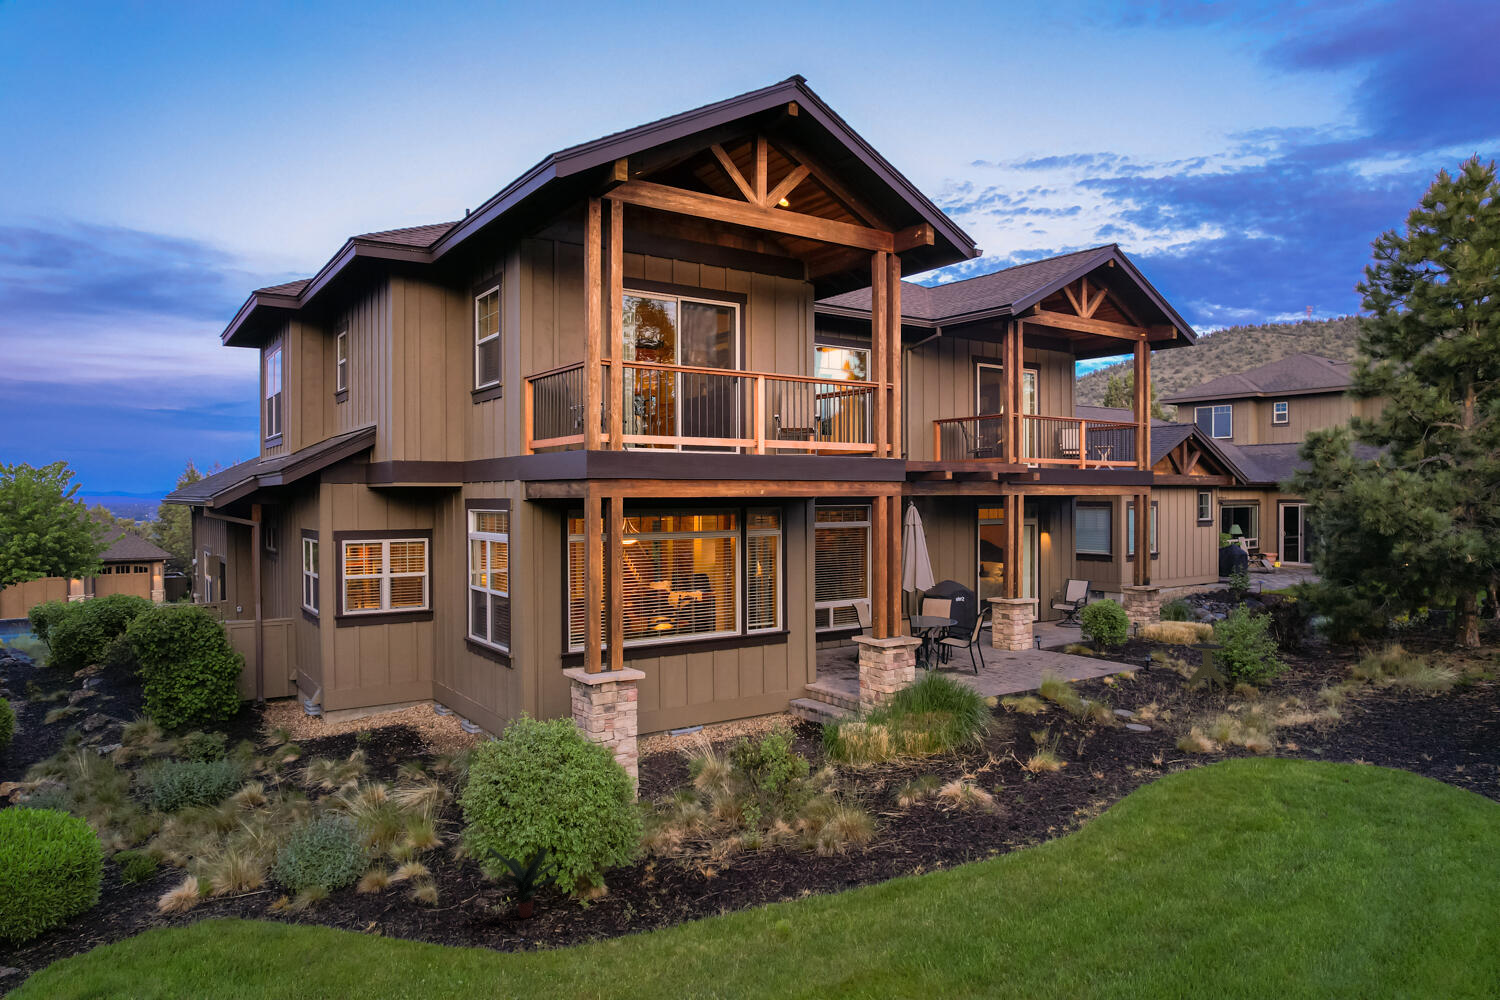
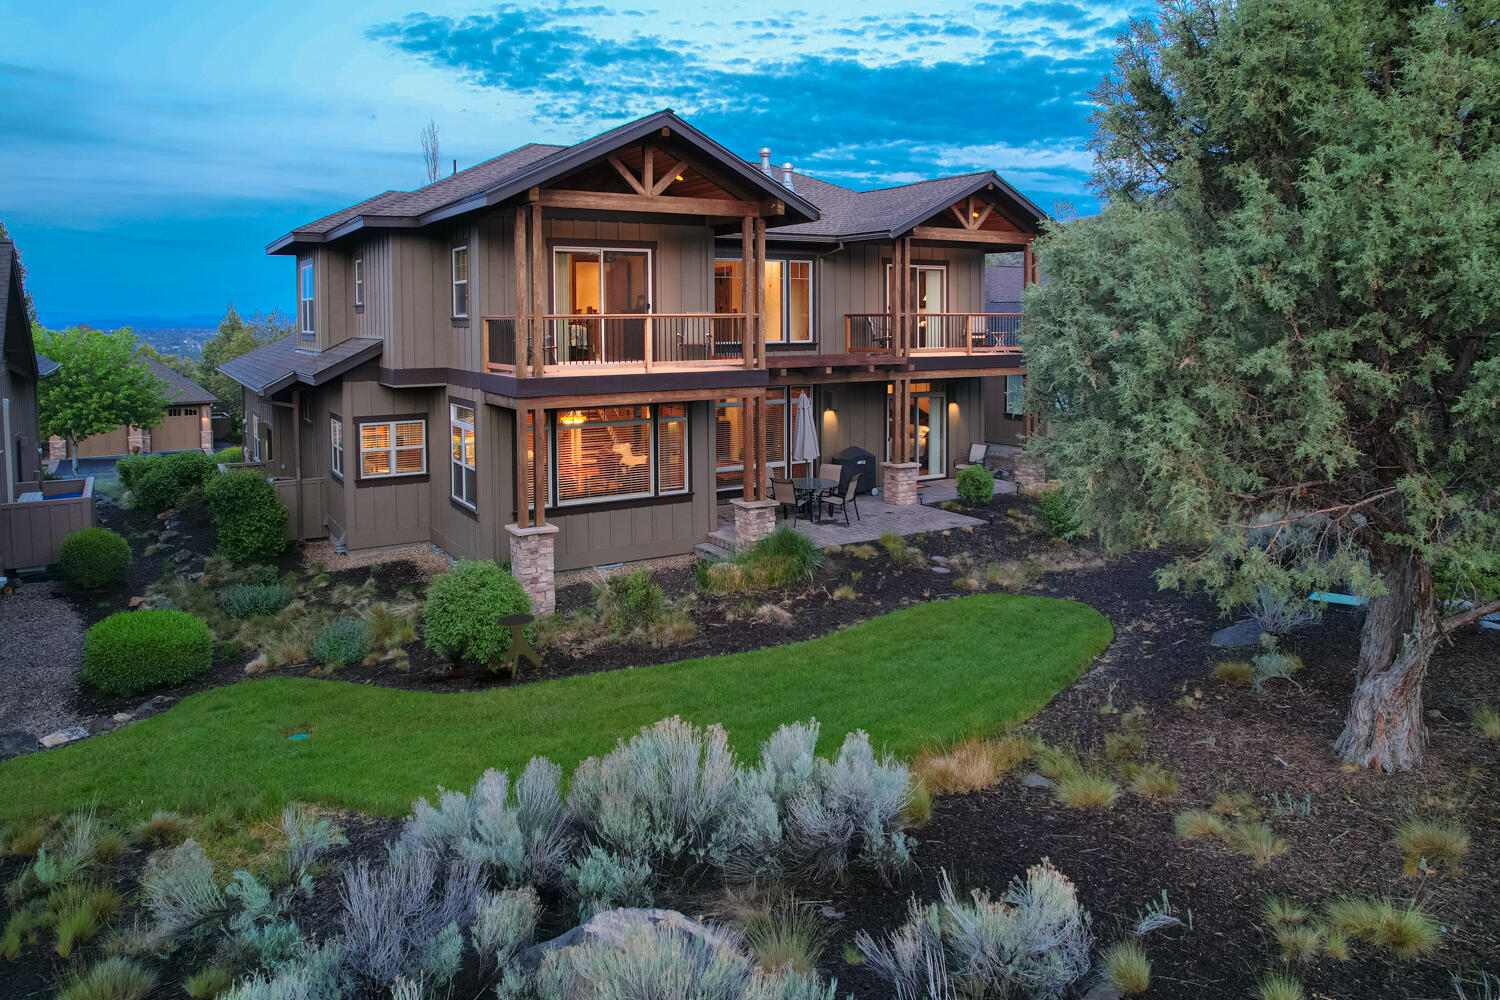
side table: present [1189,644,1225,693] -> present [496,614,542,677]

